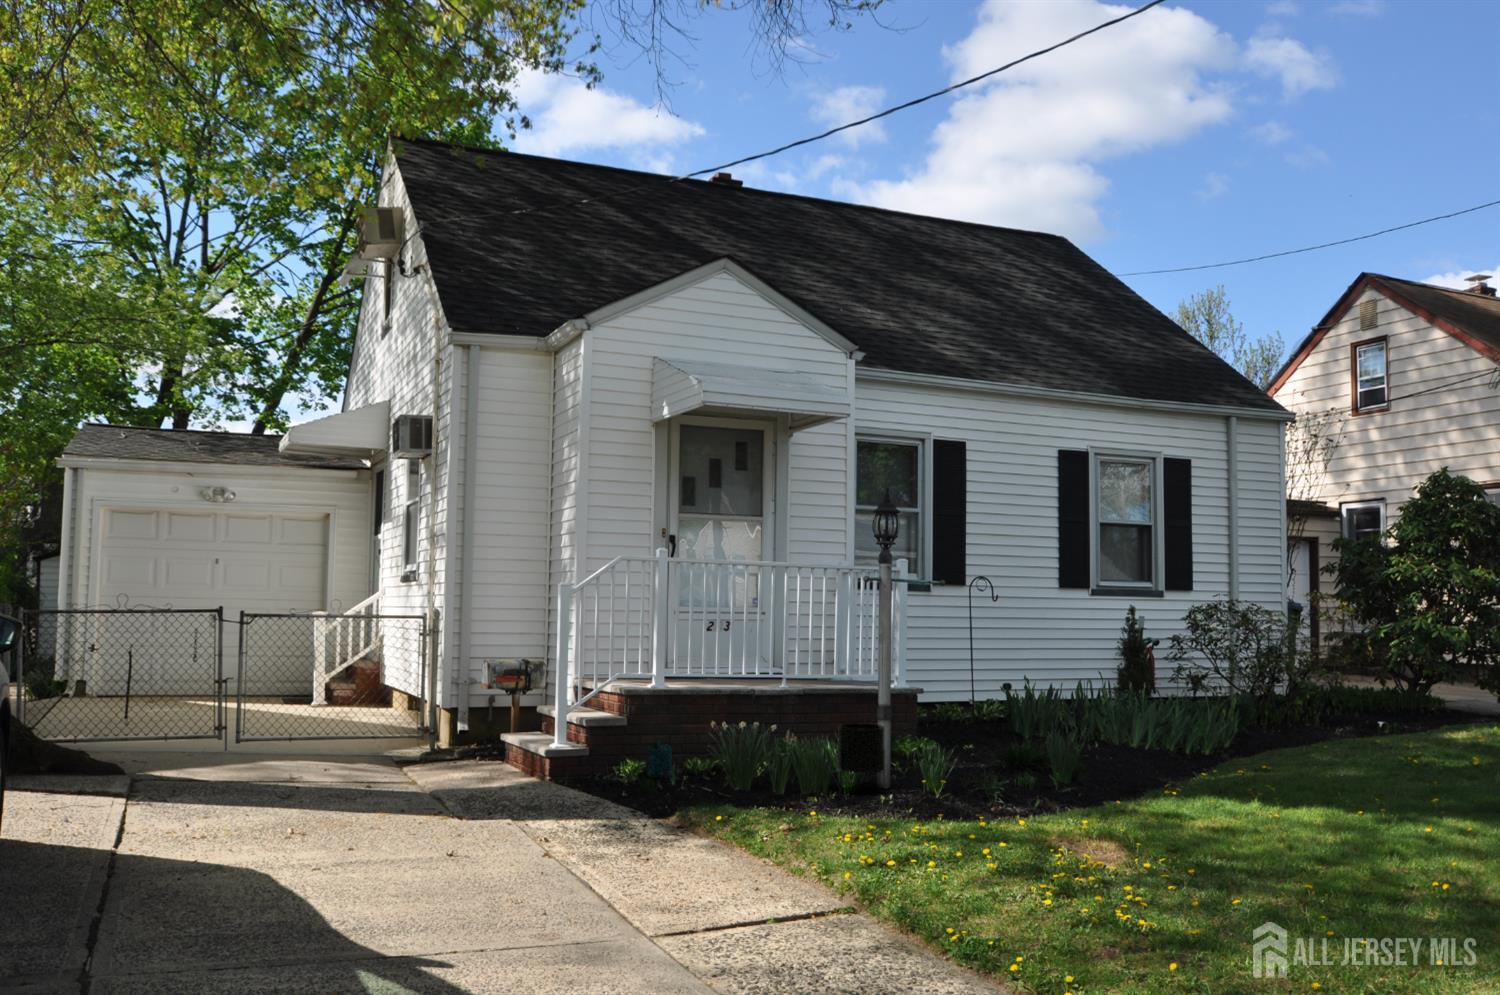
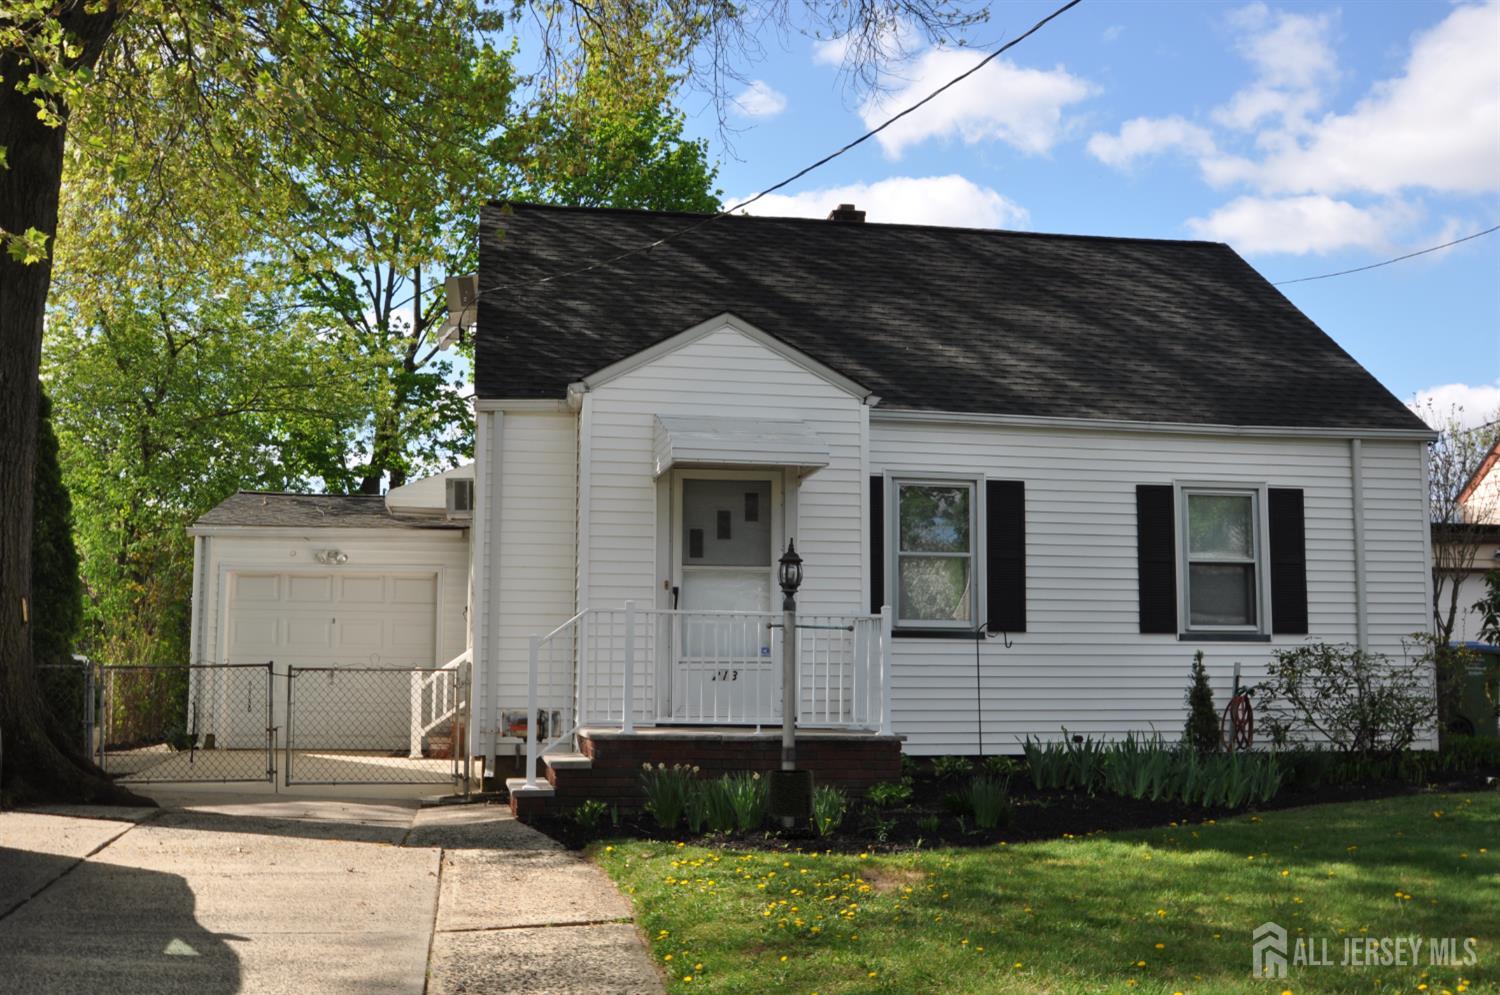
watering can: present [647,739,673,778] -> none [611,784,635,822]

